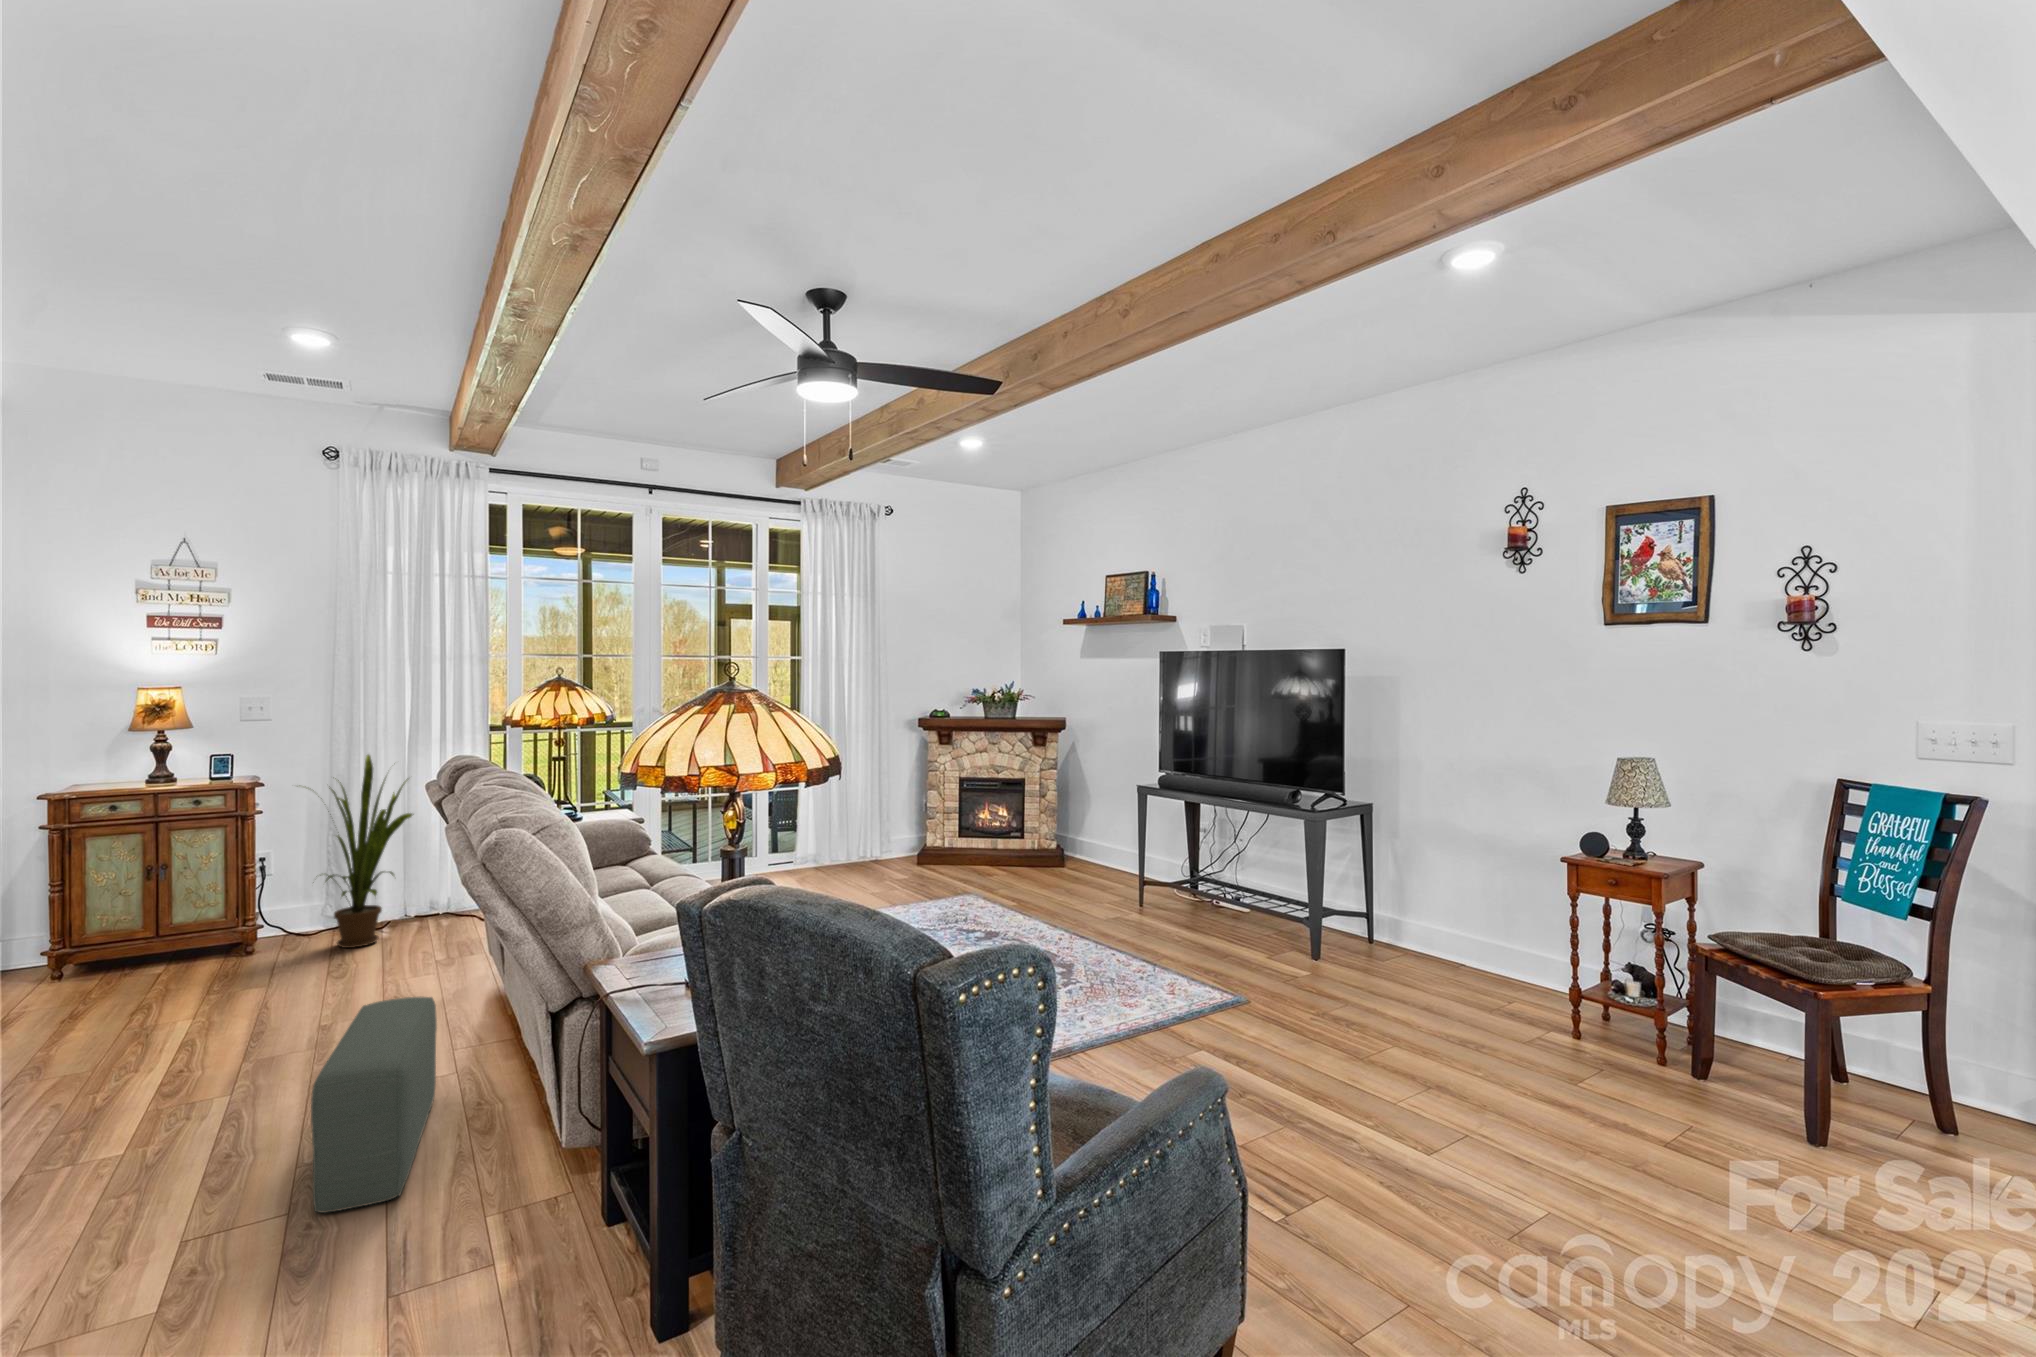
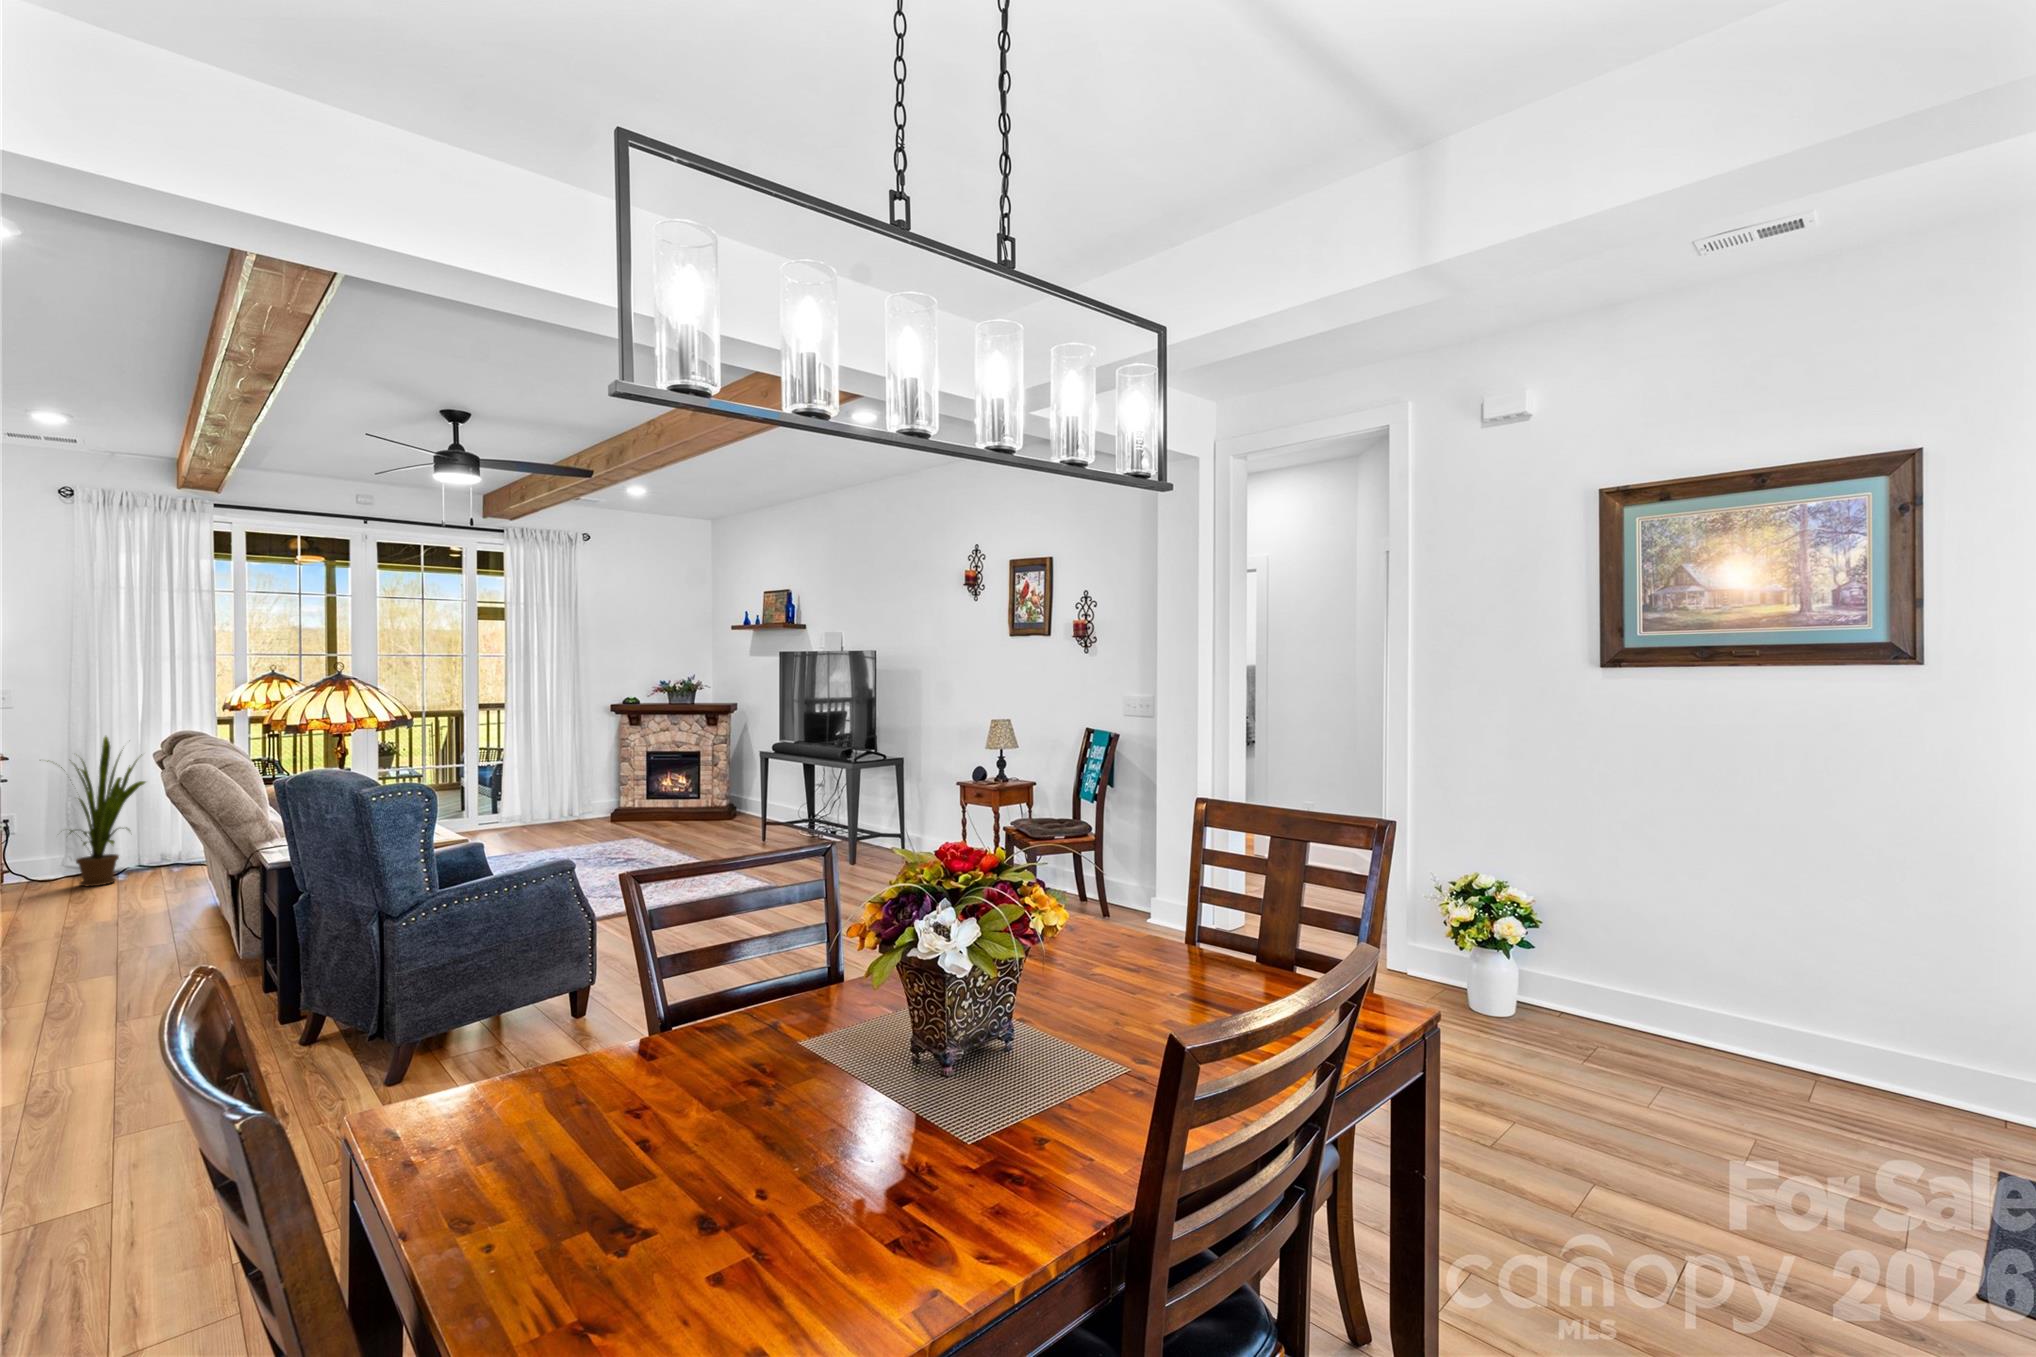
pouf: present [311,997,437,1213] -> none [64,886,155,998]

